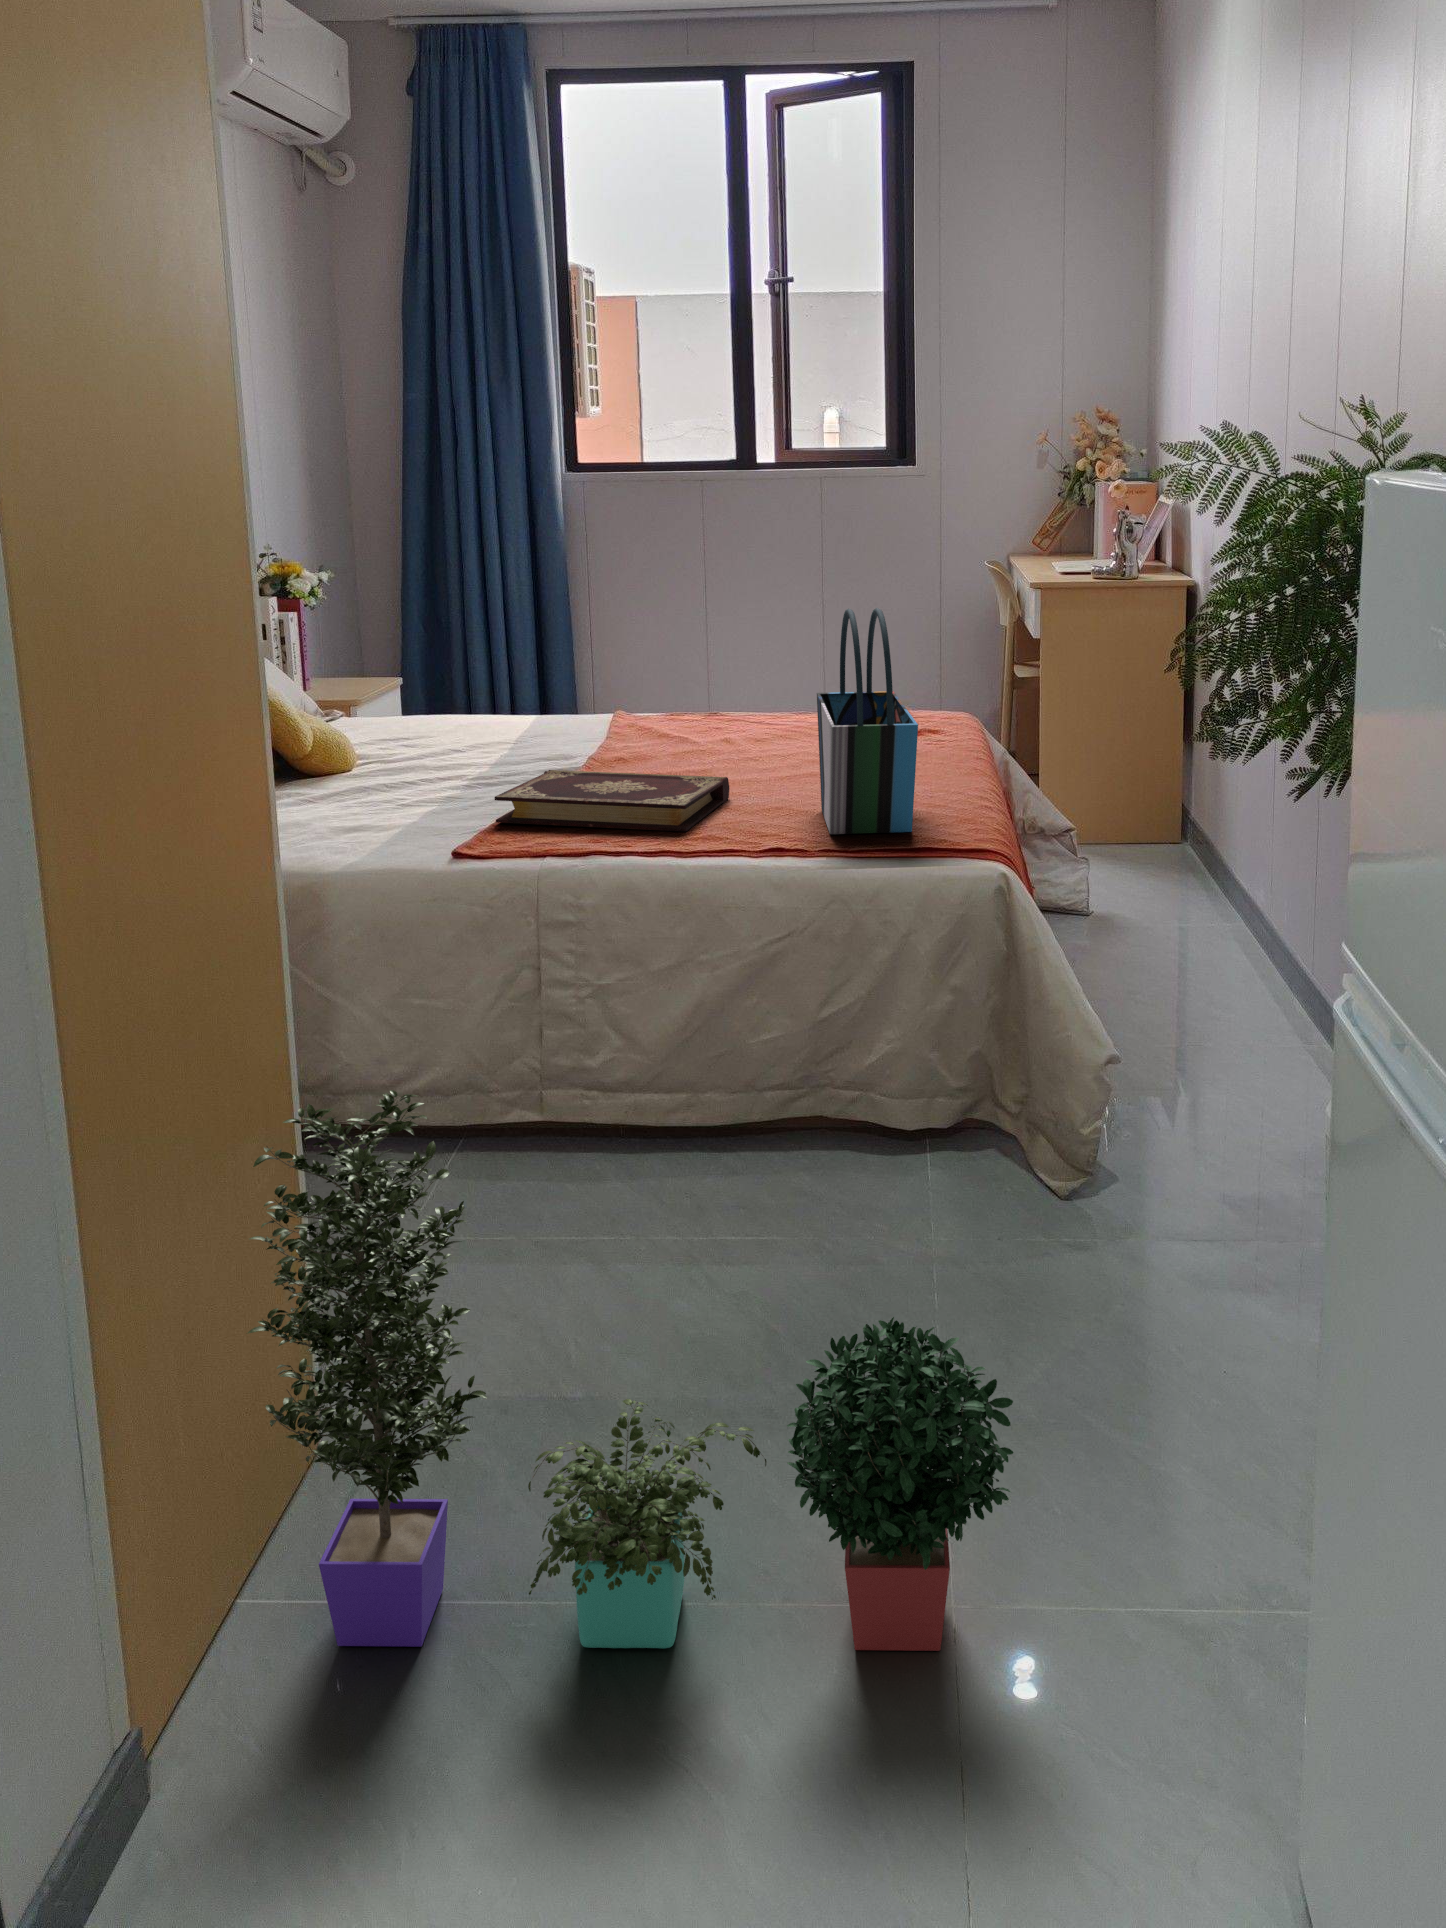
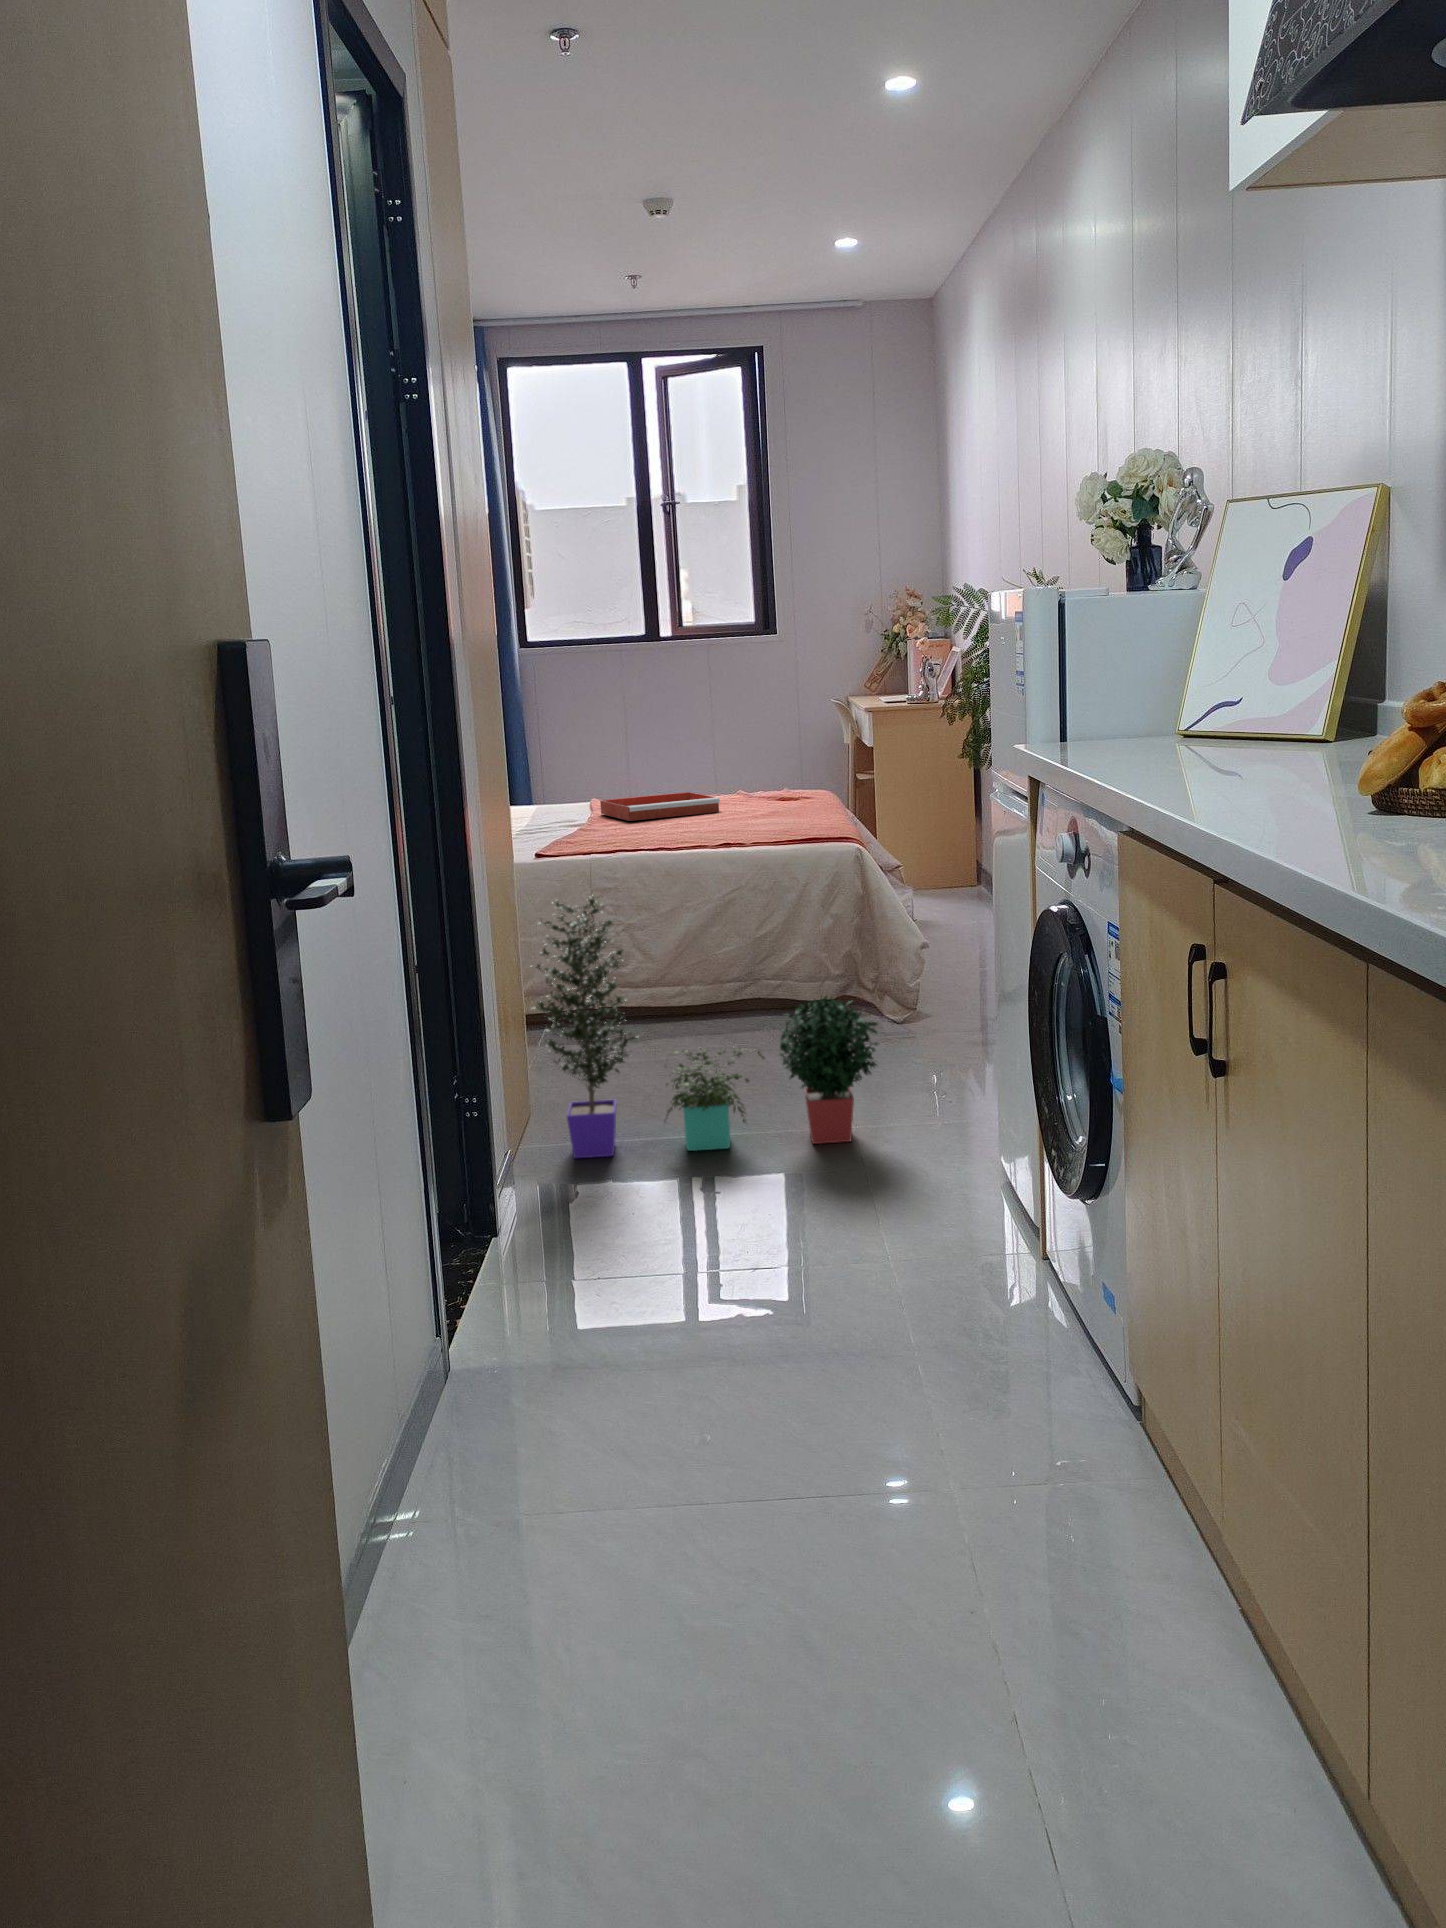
tote bag: present [817,608,918,834] -> none [740,704,806,837]
tray: none [611,716,793,769] -> present [600,792,720,821]
book: present [495,770,729,832] -> none [551,815,689,844]

